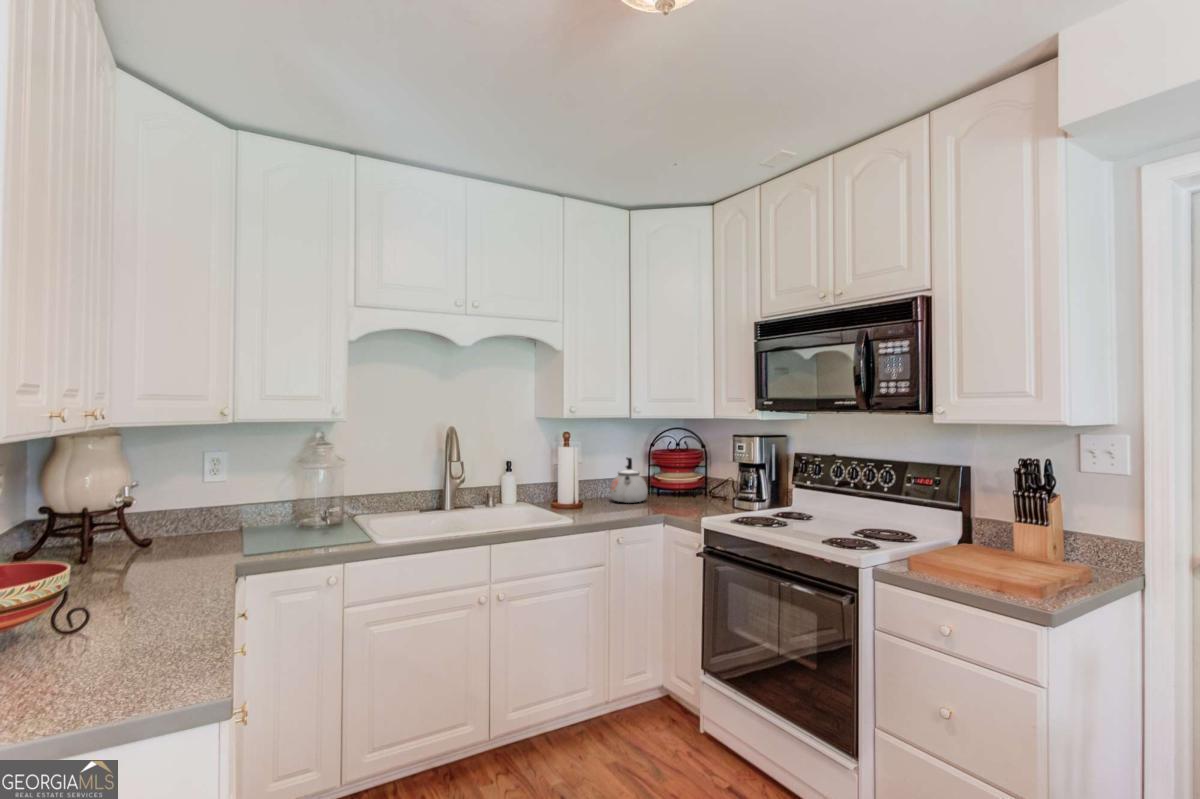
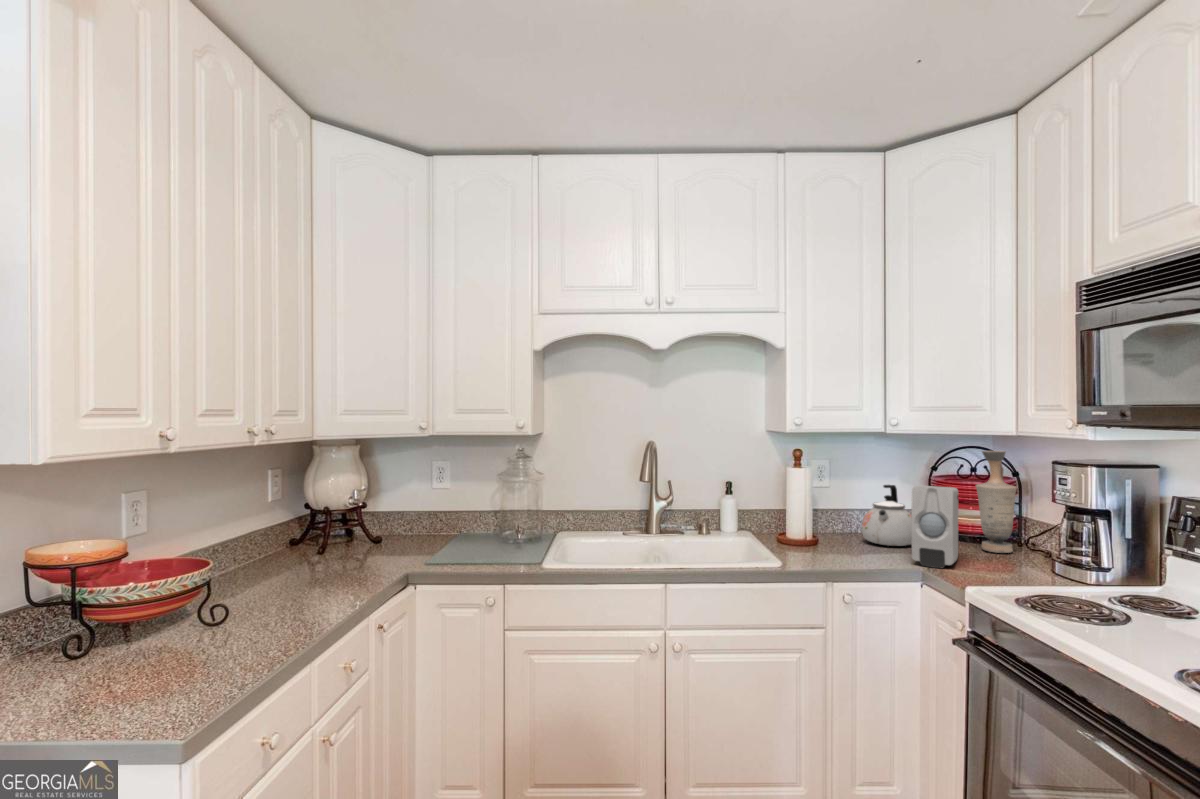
vase: none [684,430,708,500] -> present [976,451,1016,553]
soap dispenser: none [655,455,681,512] -> present [911,486,959,568]

